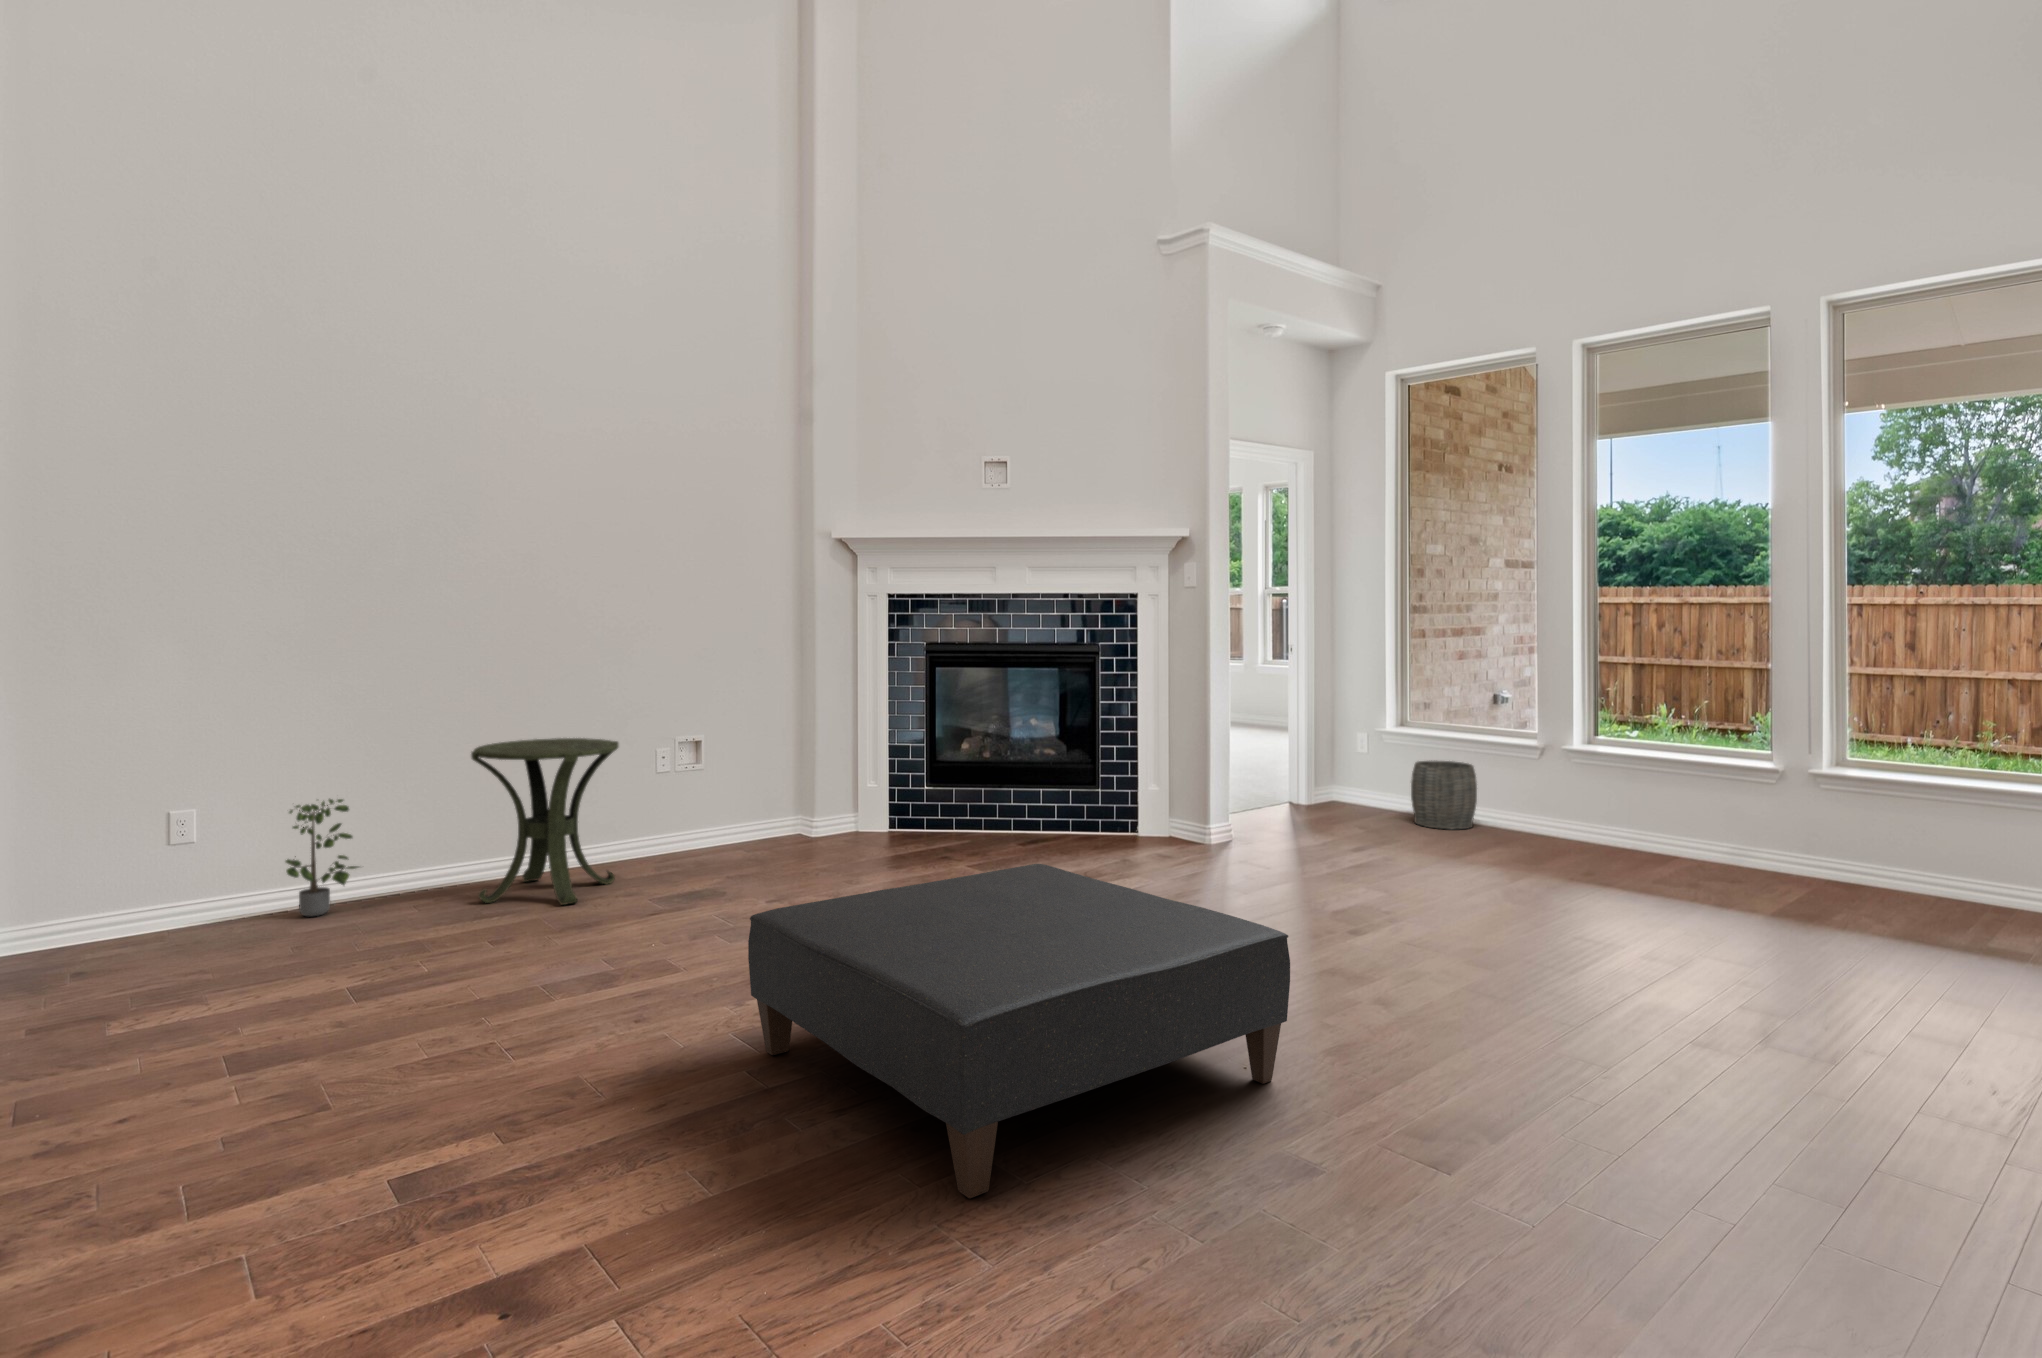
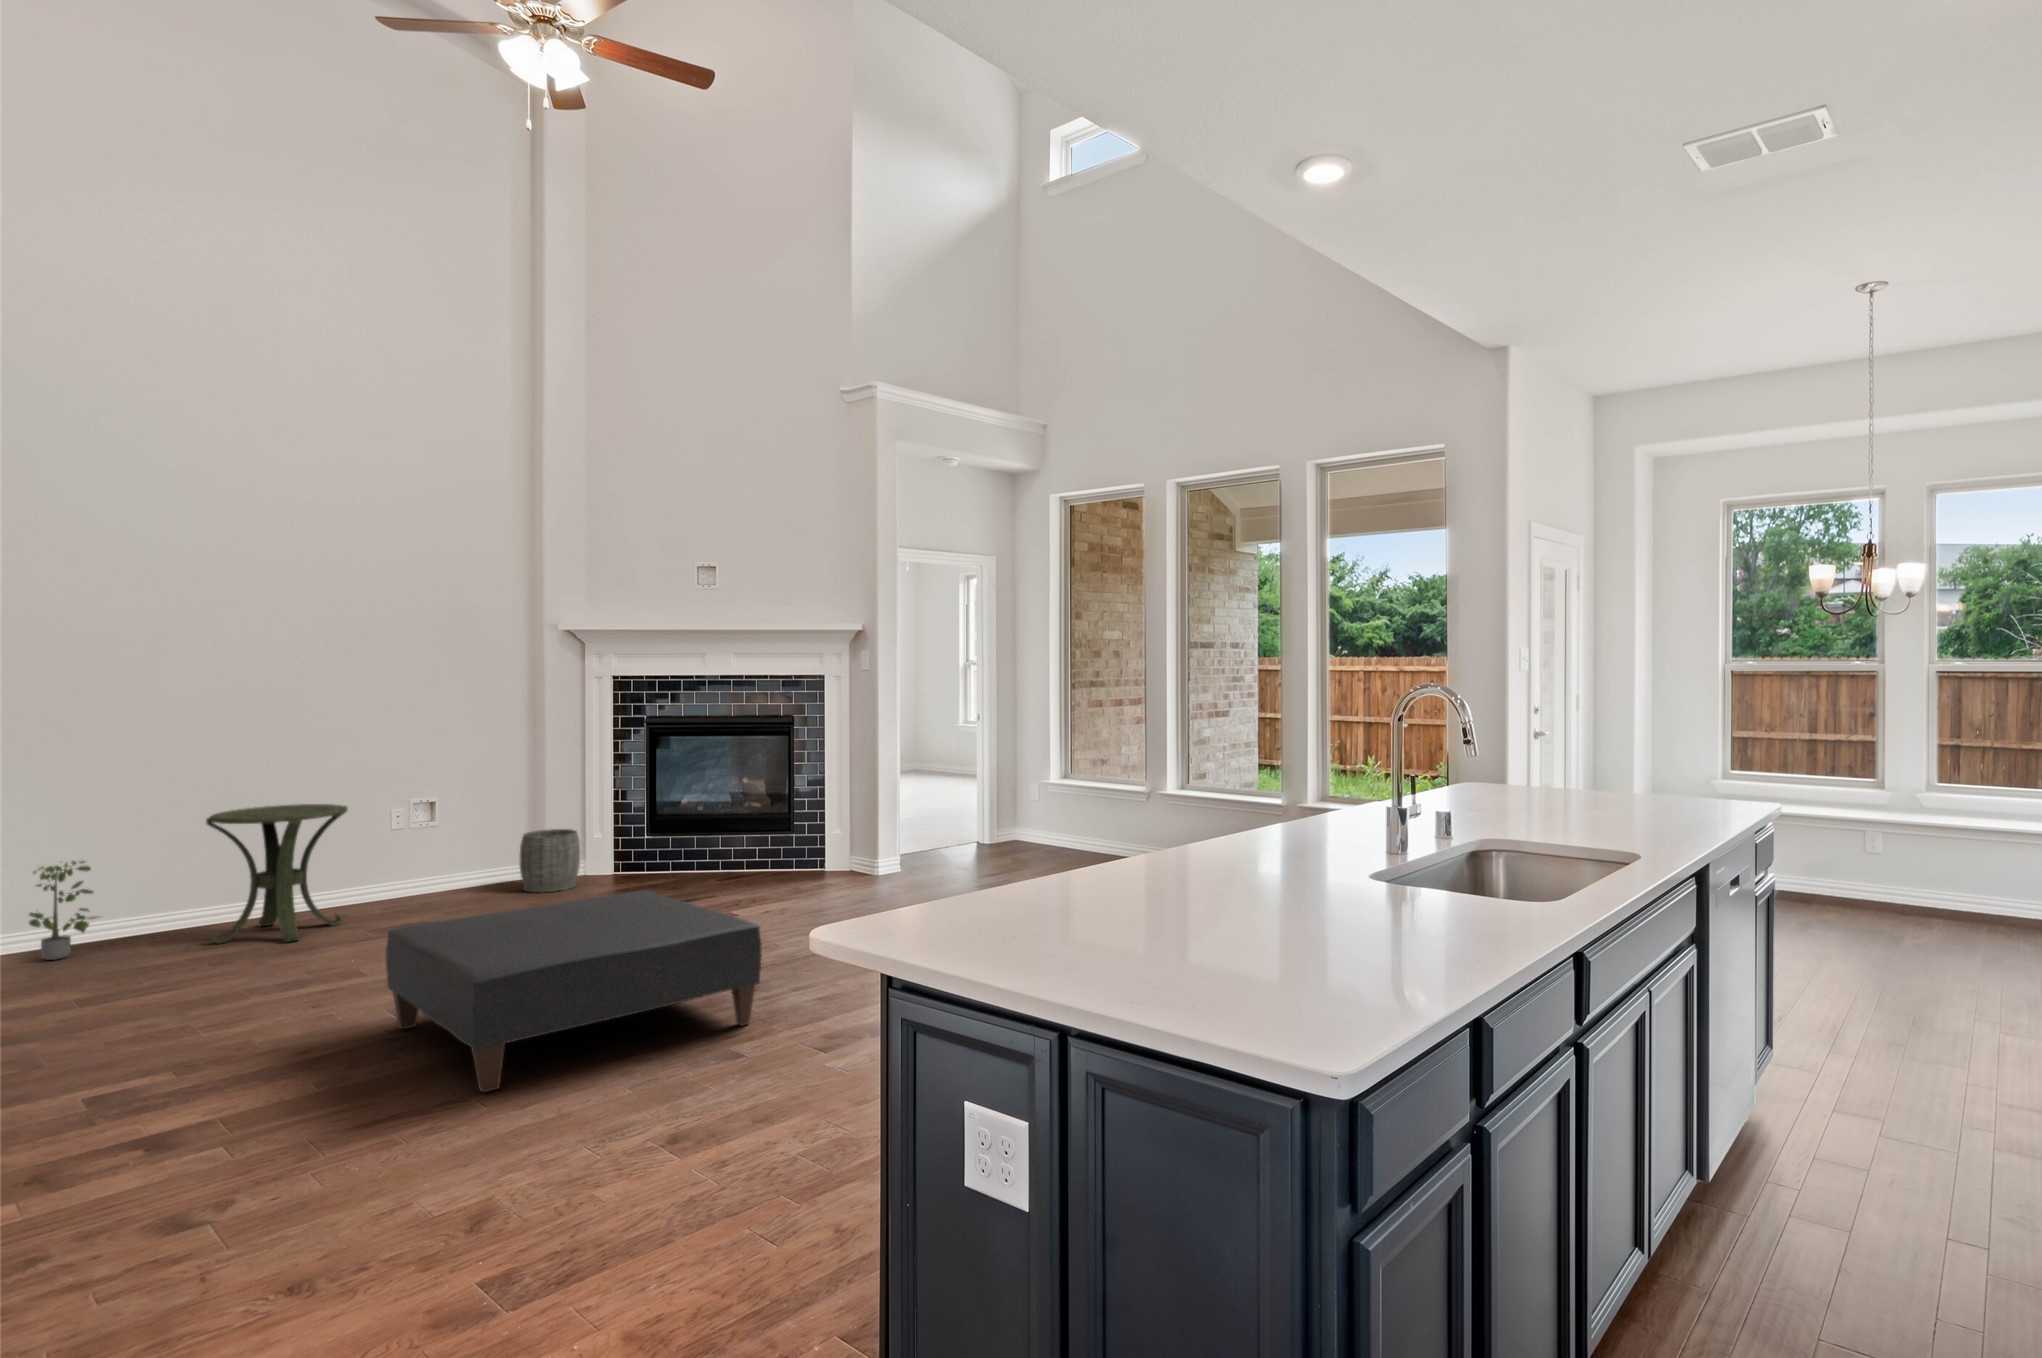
woven basket: present [1411,761,1477,829] -> present [520,829,580,893]

